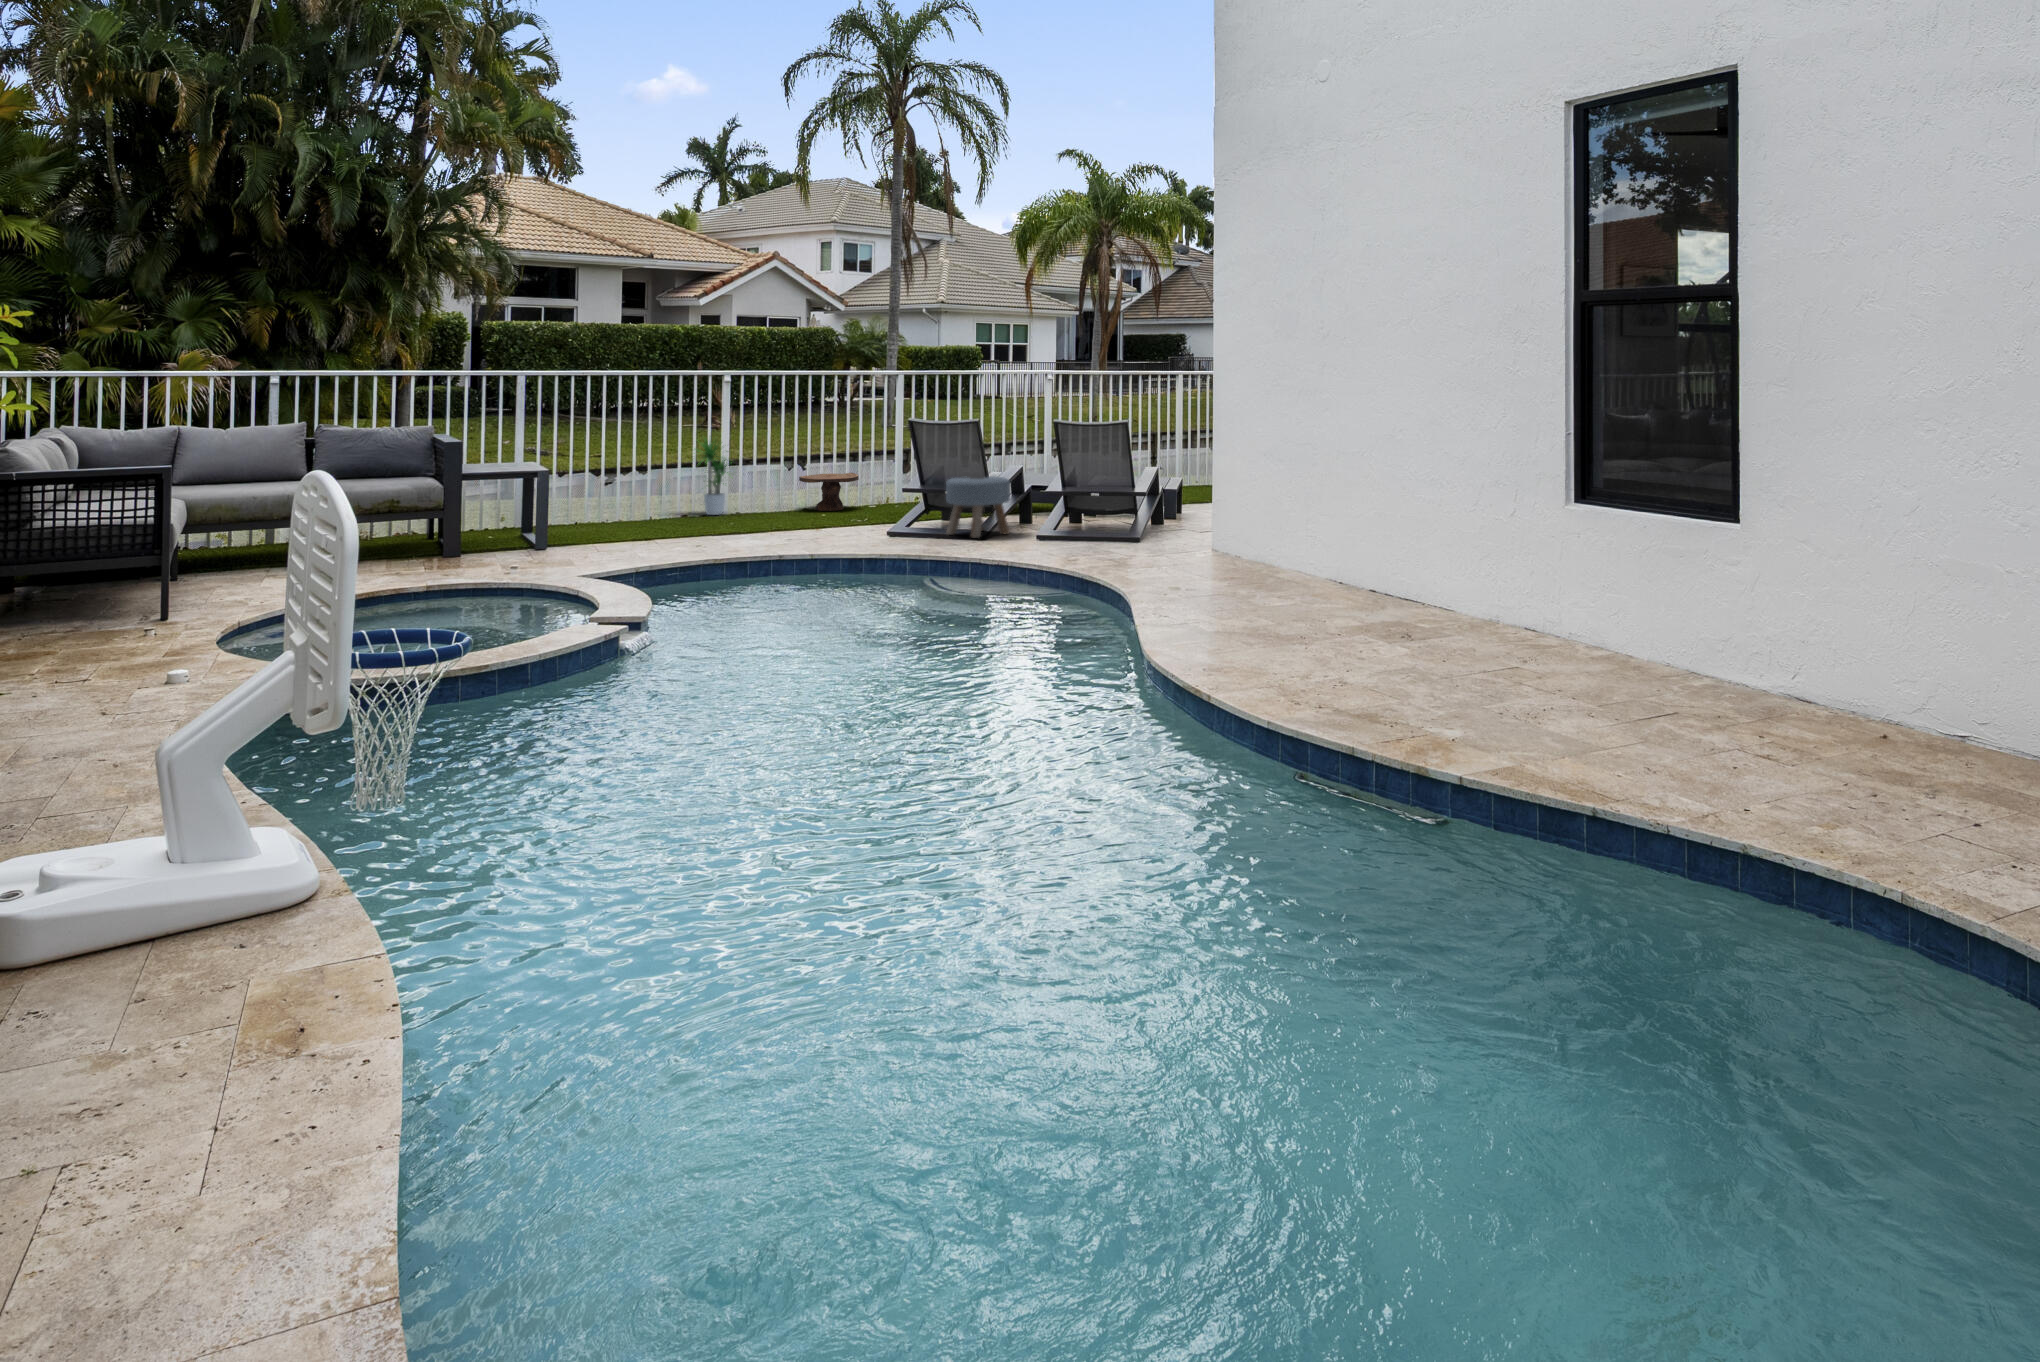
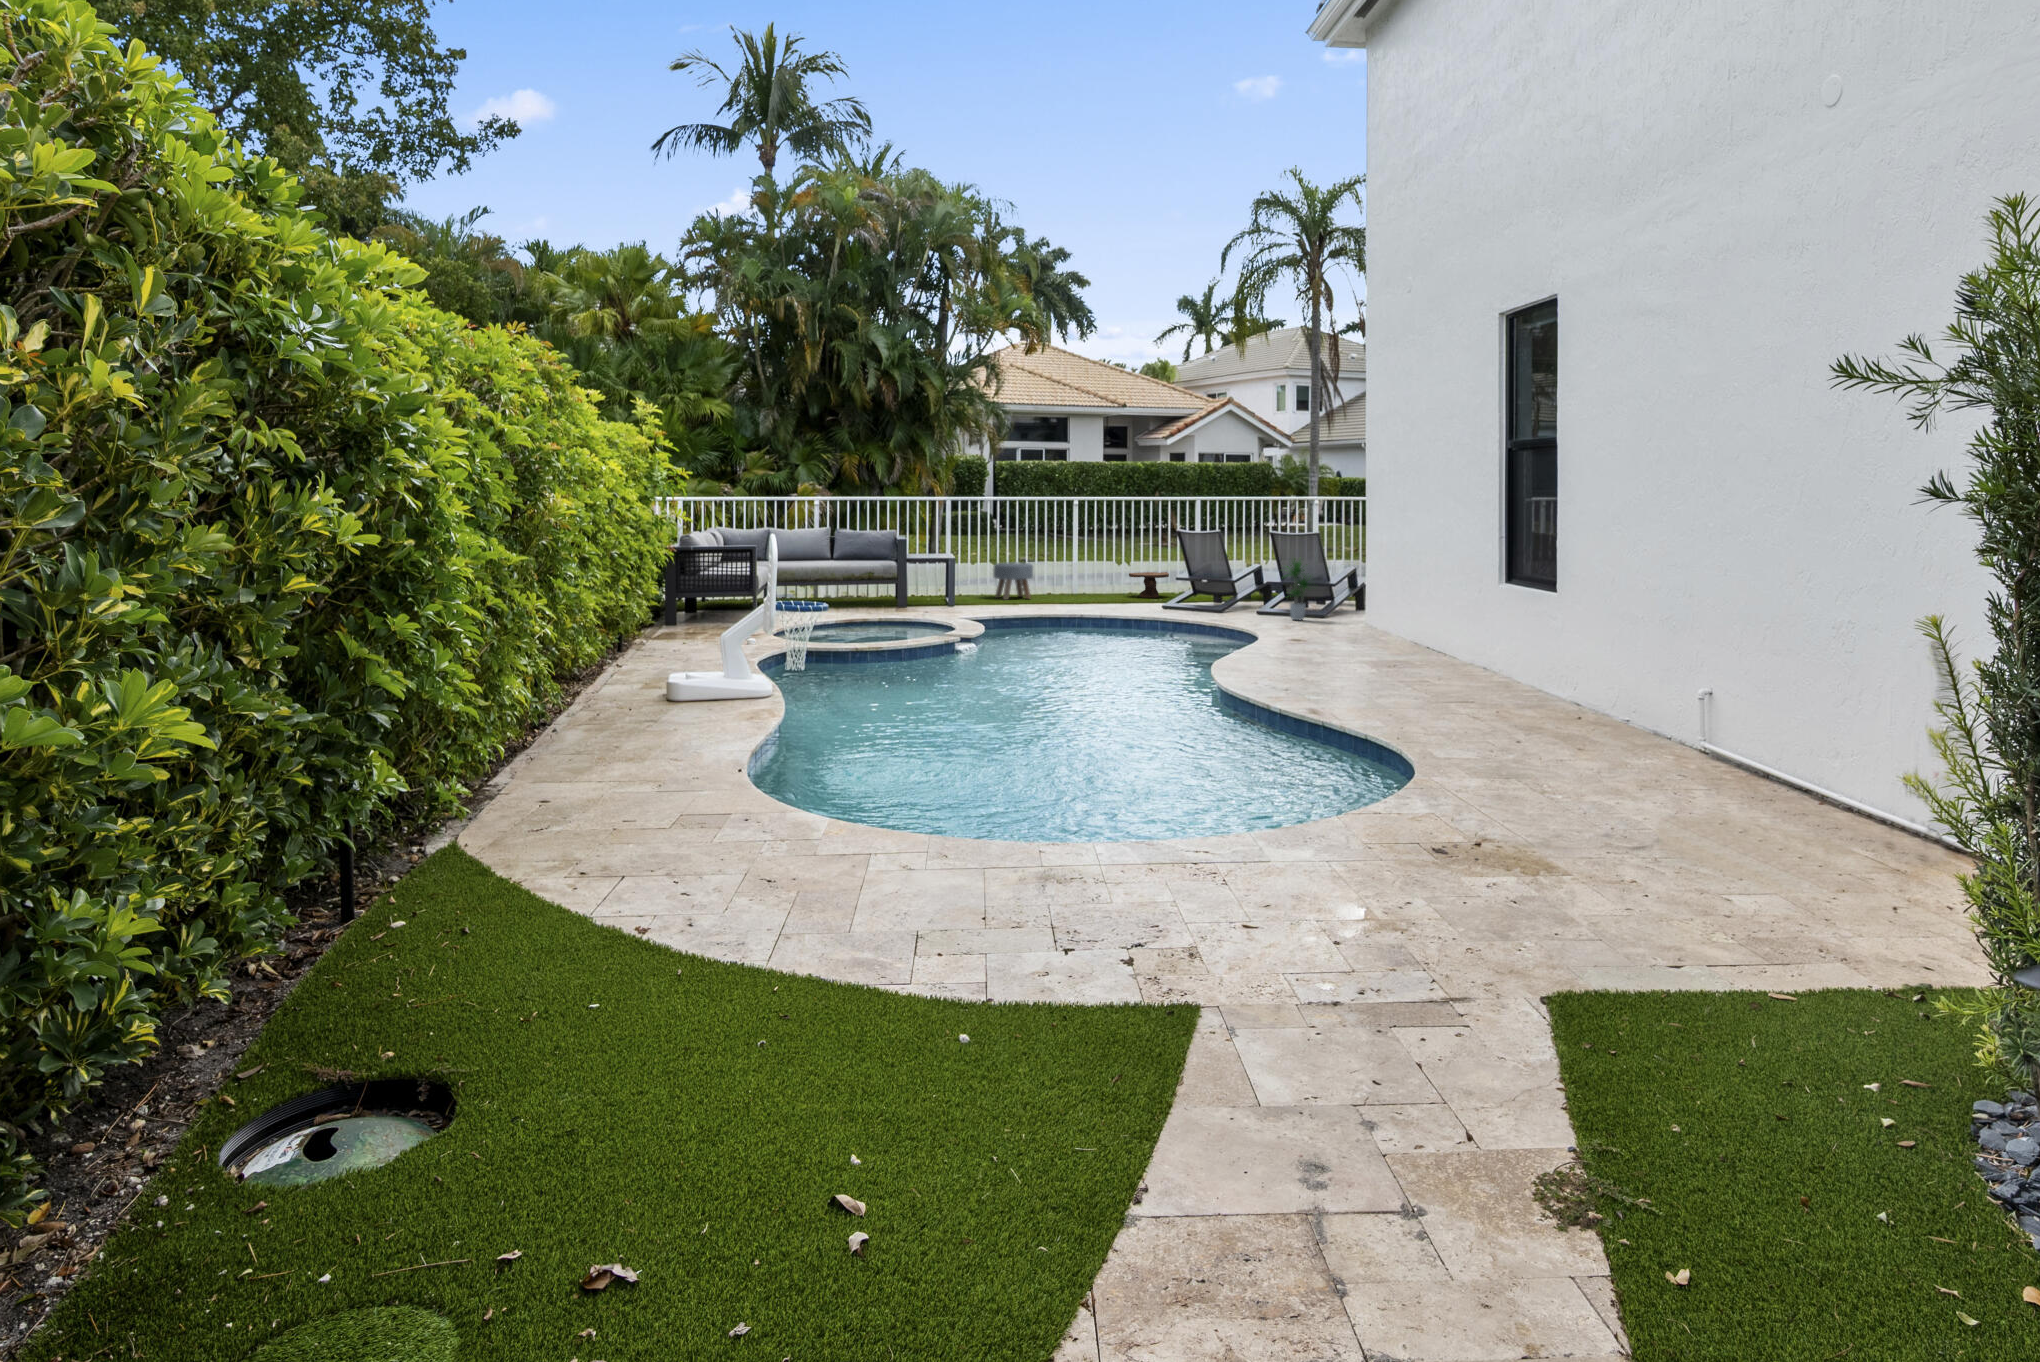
potted plant: present [695,438,732,515] -> present [1285,558,1311,620]
ottoman: present [946,476,1010,538] -> present [993,562,1033,600]

